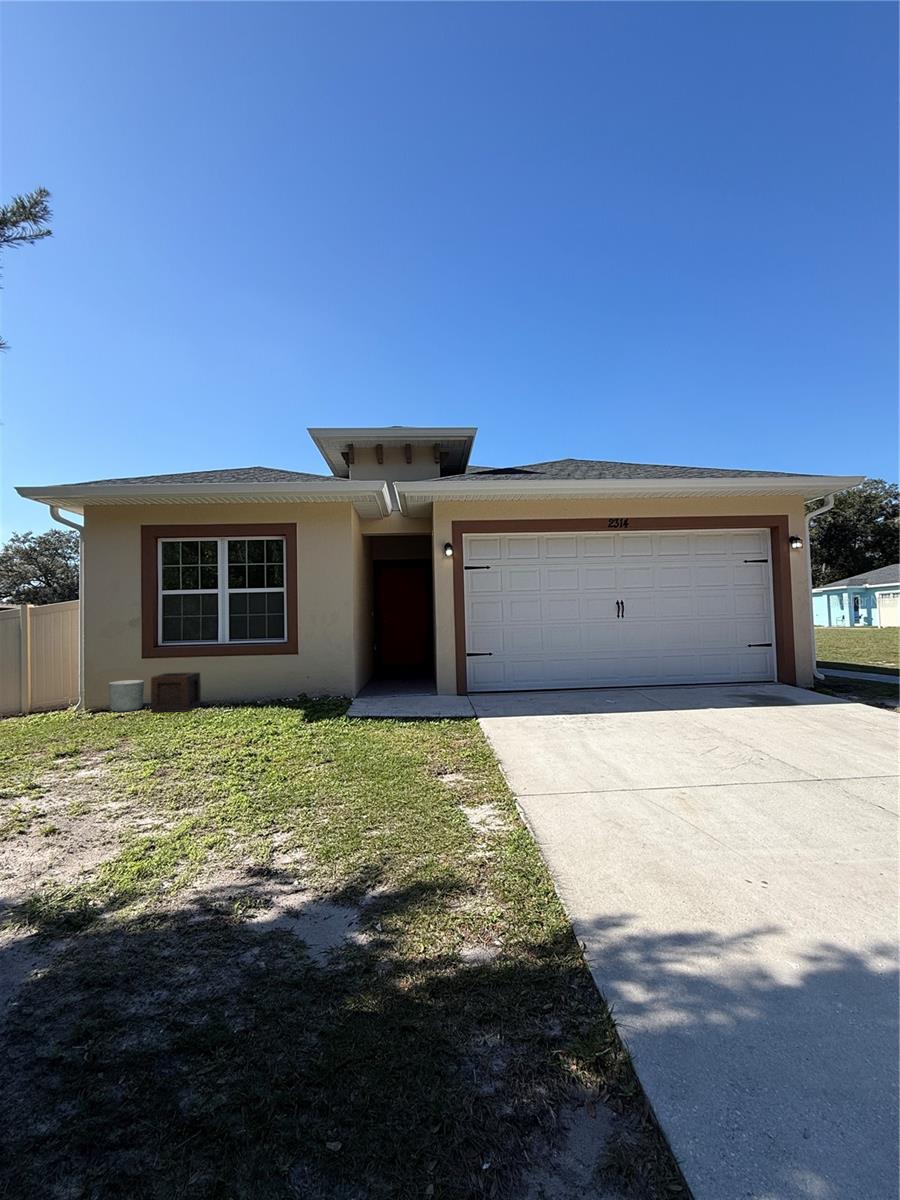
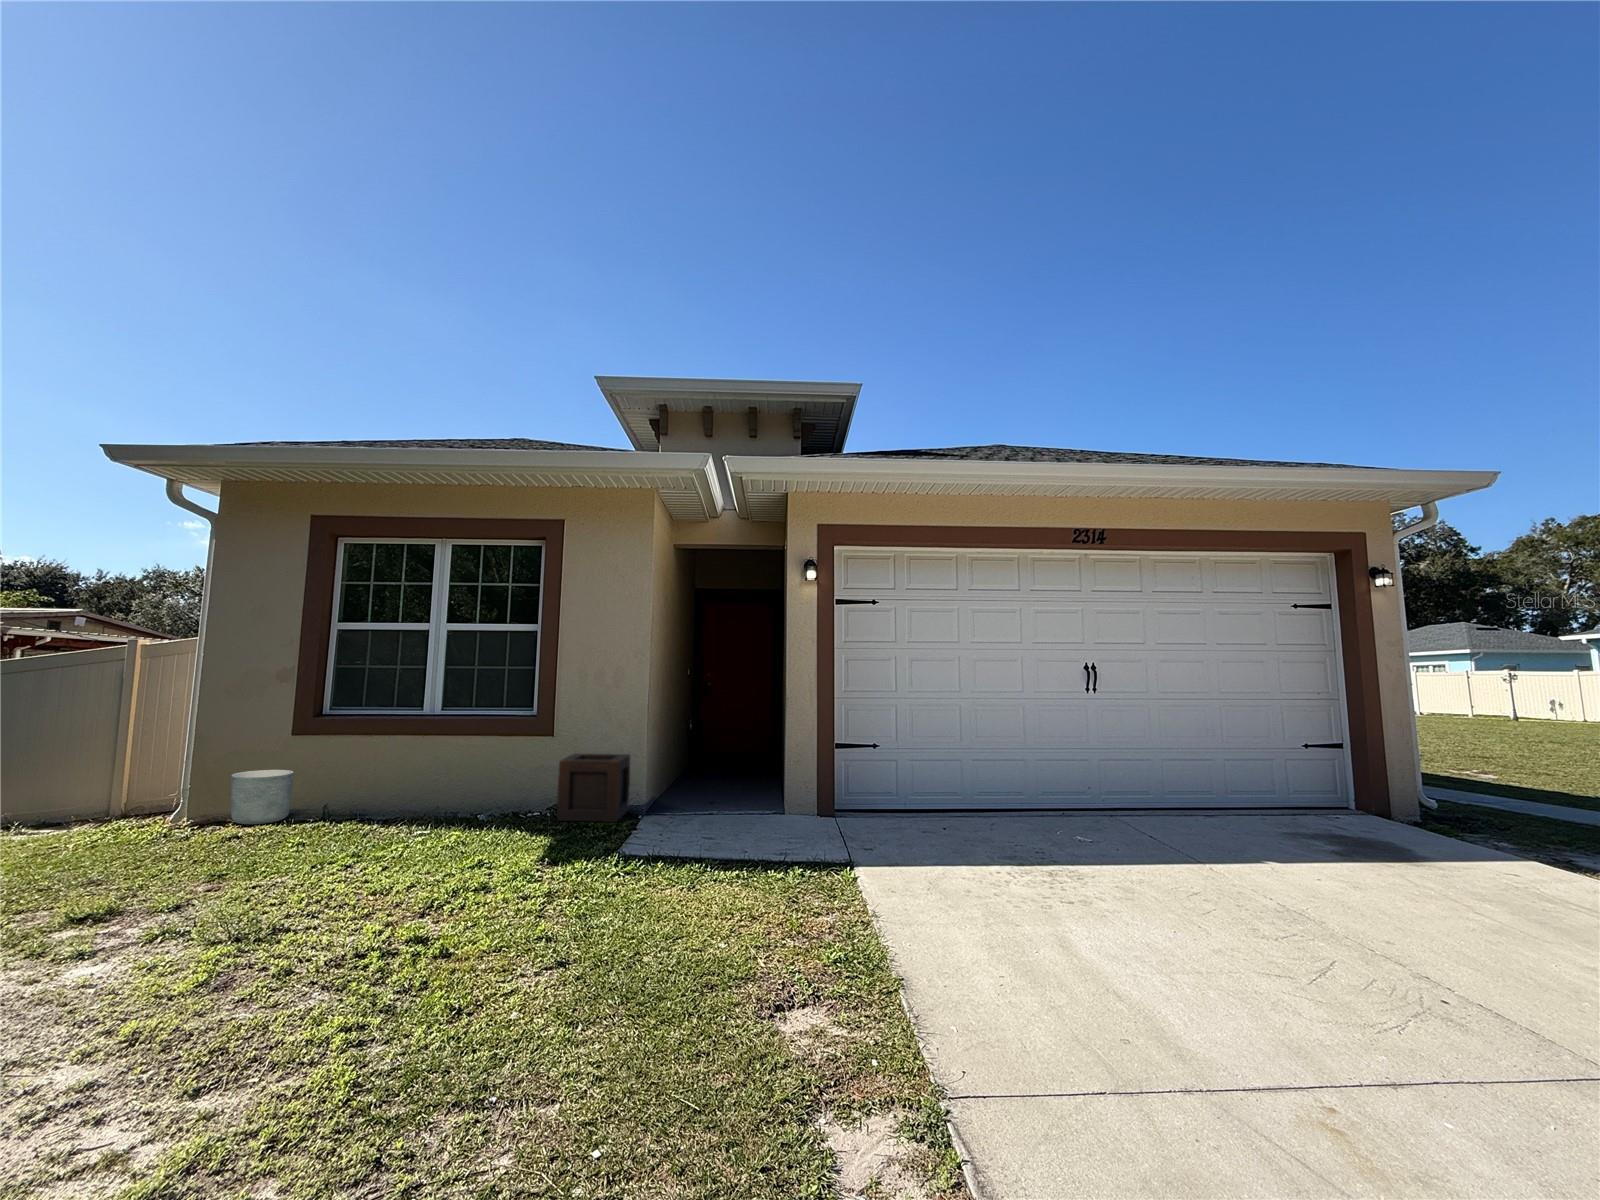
wooden crate: present [151,672,201,712] -> present [557,753,630,822]

